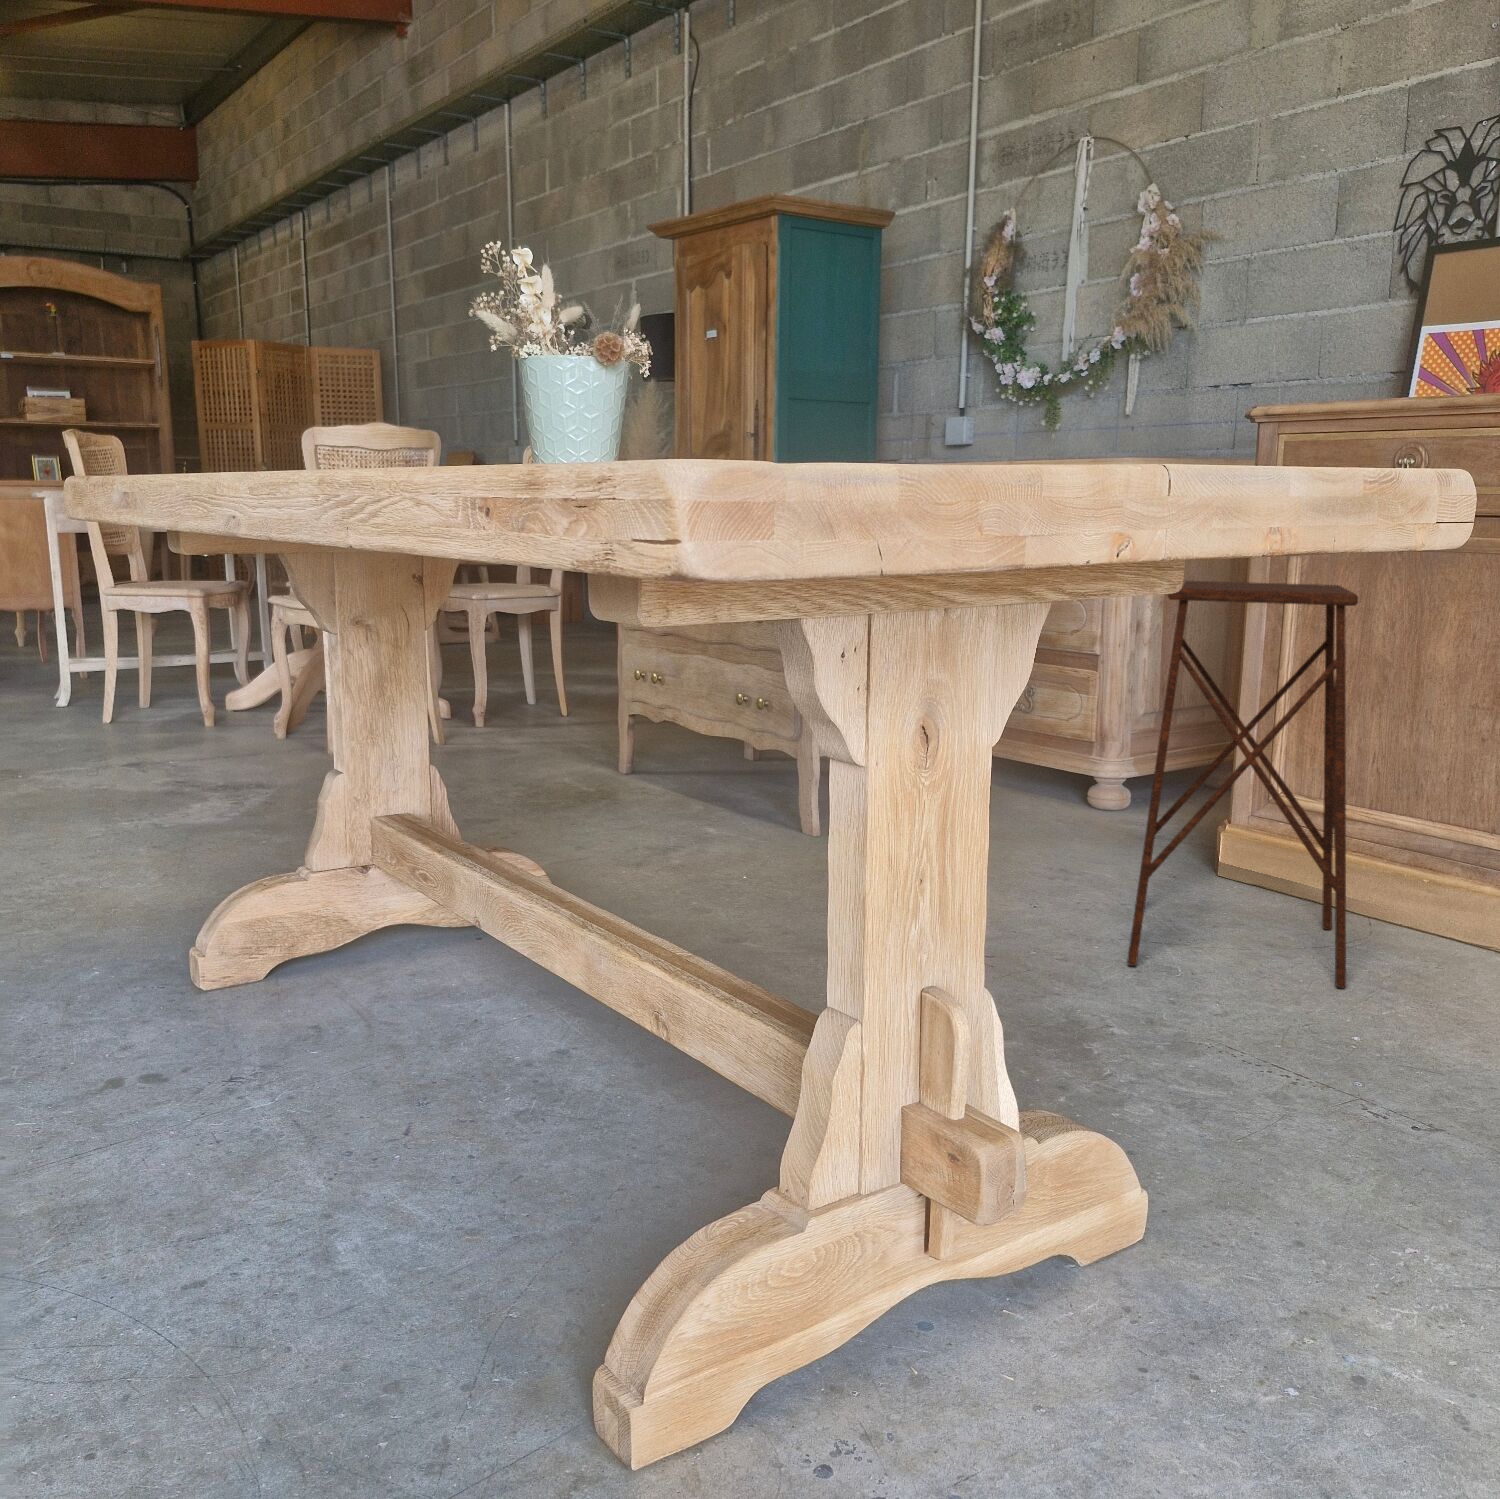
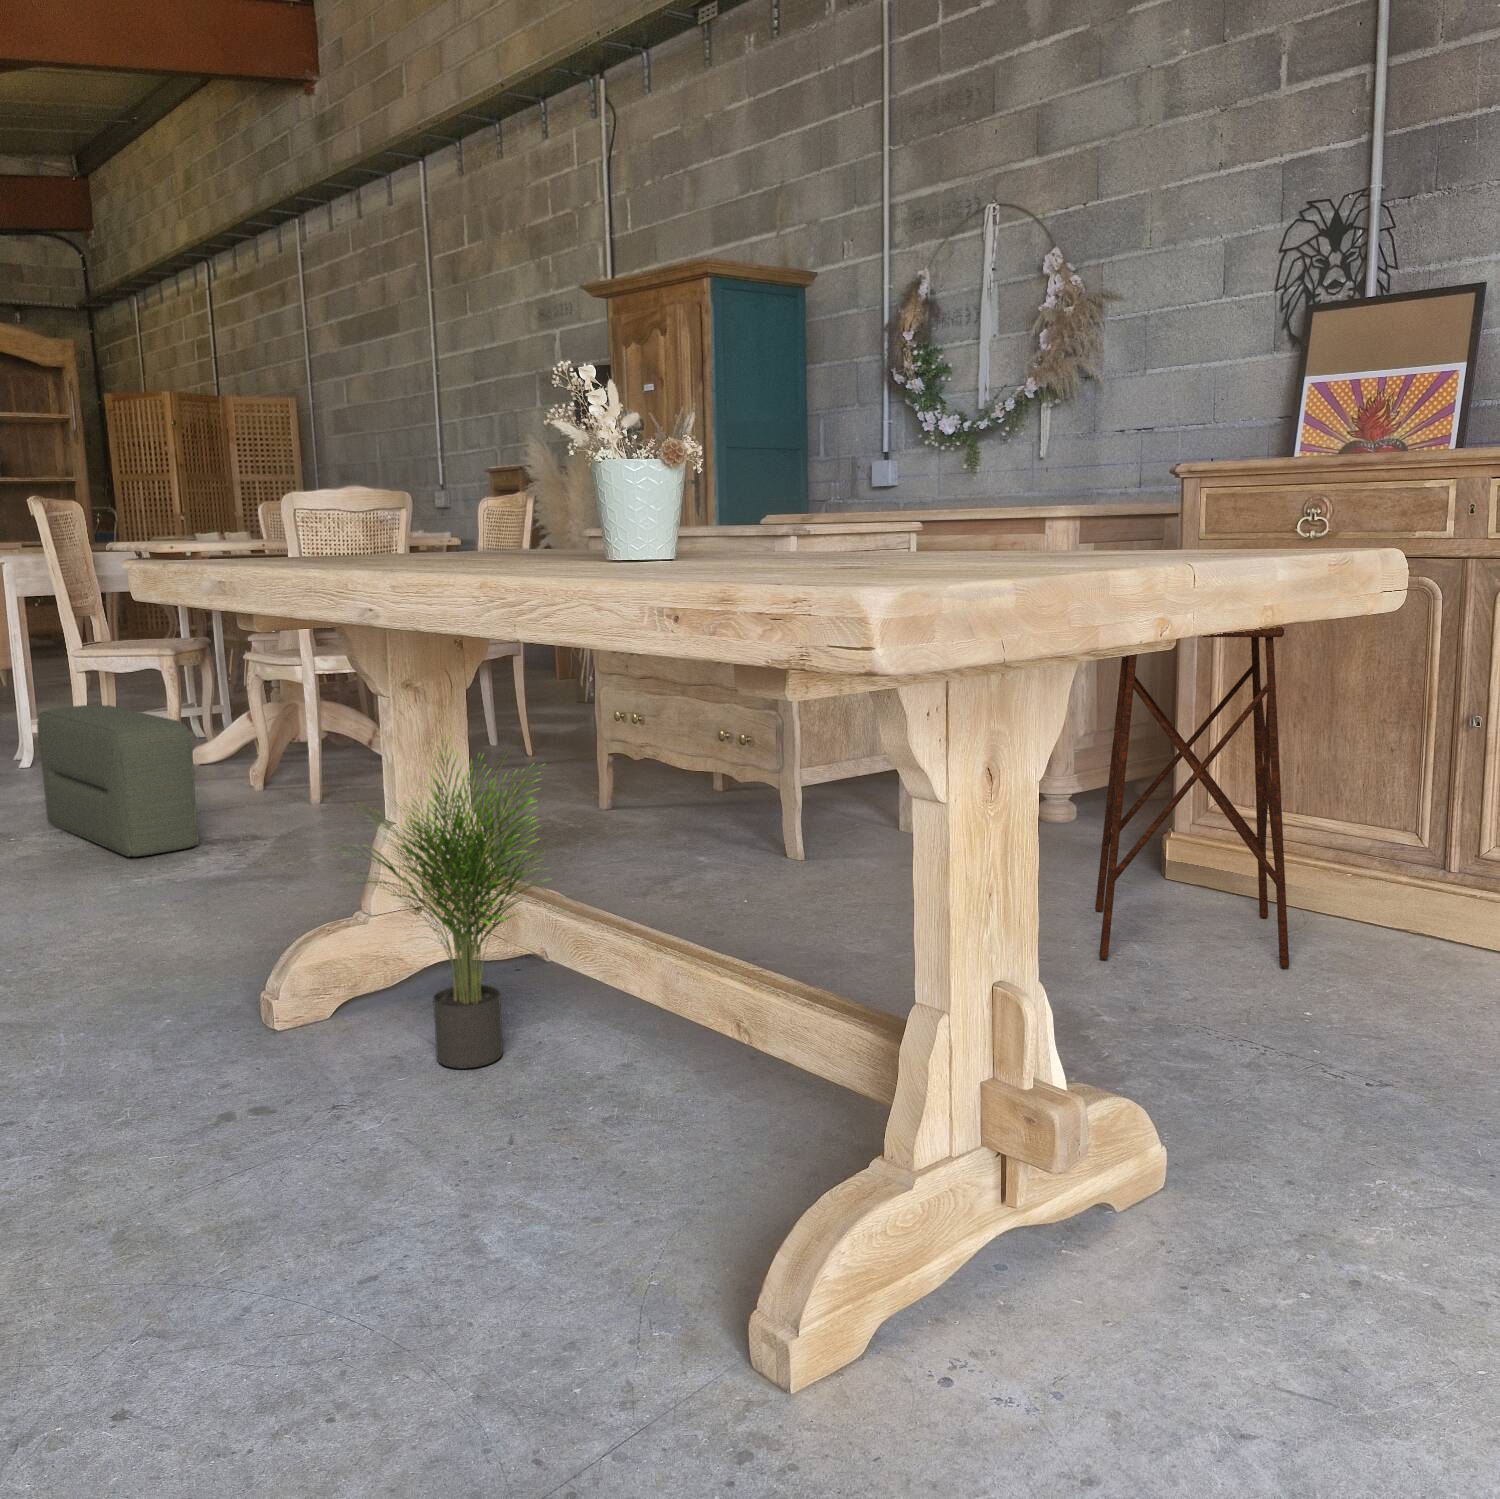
pouf: none [48,642,197,800] -> present [37,705,199,857]
potted plant: none [250,675,498,1046] -> present [354,742,544,1069]

